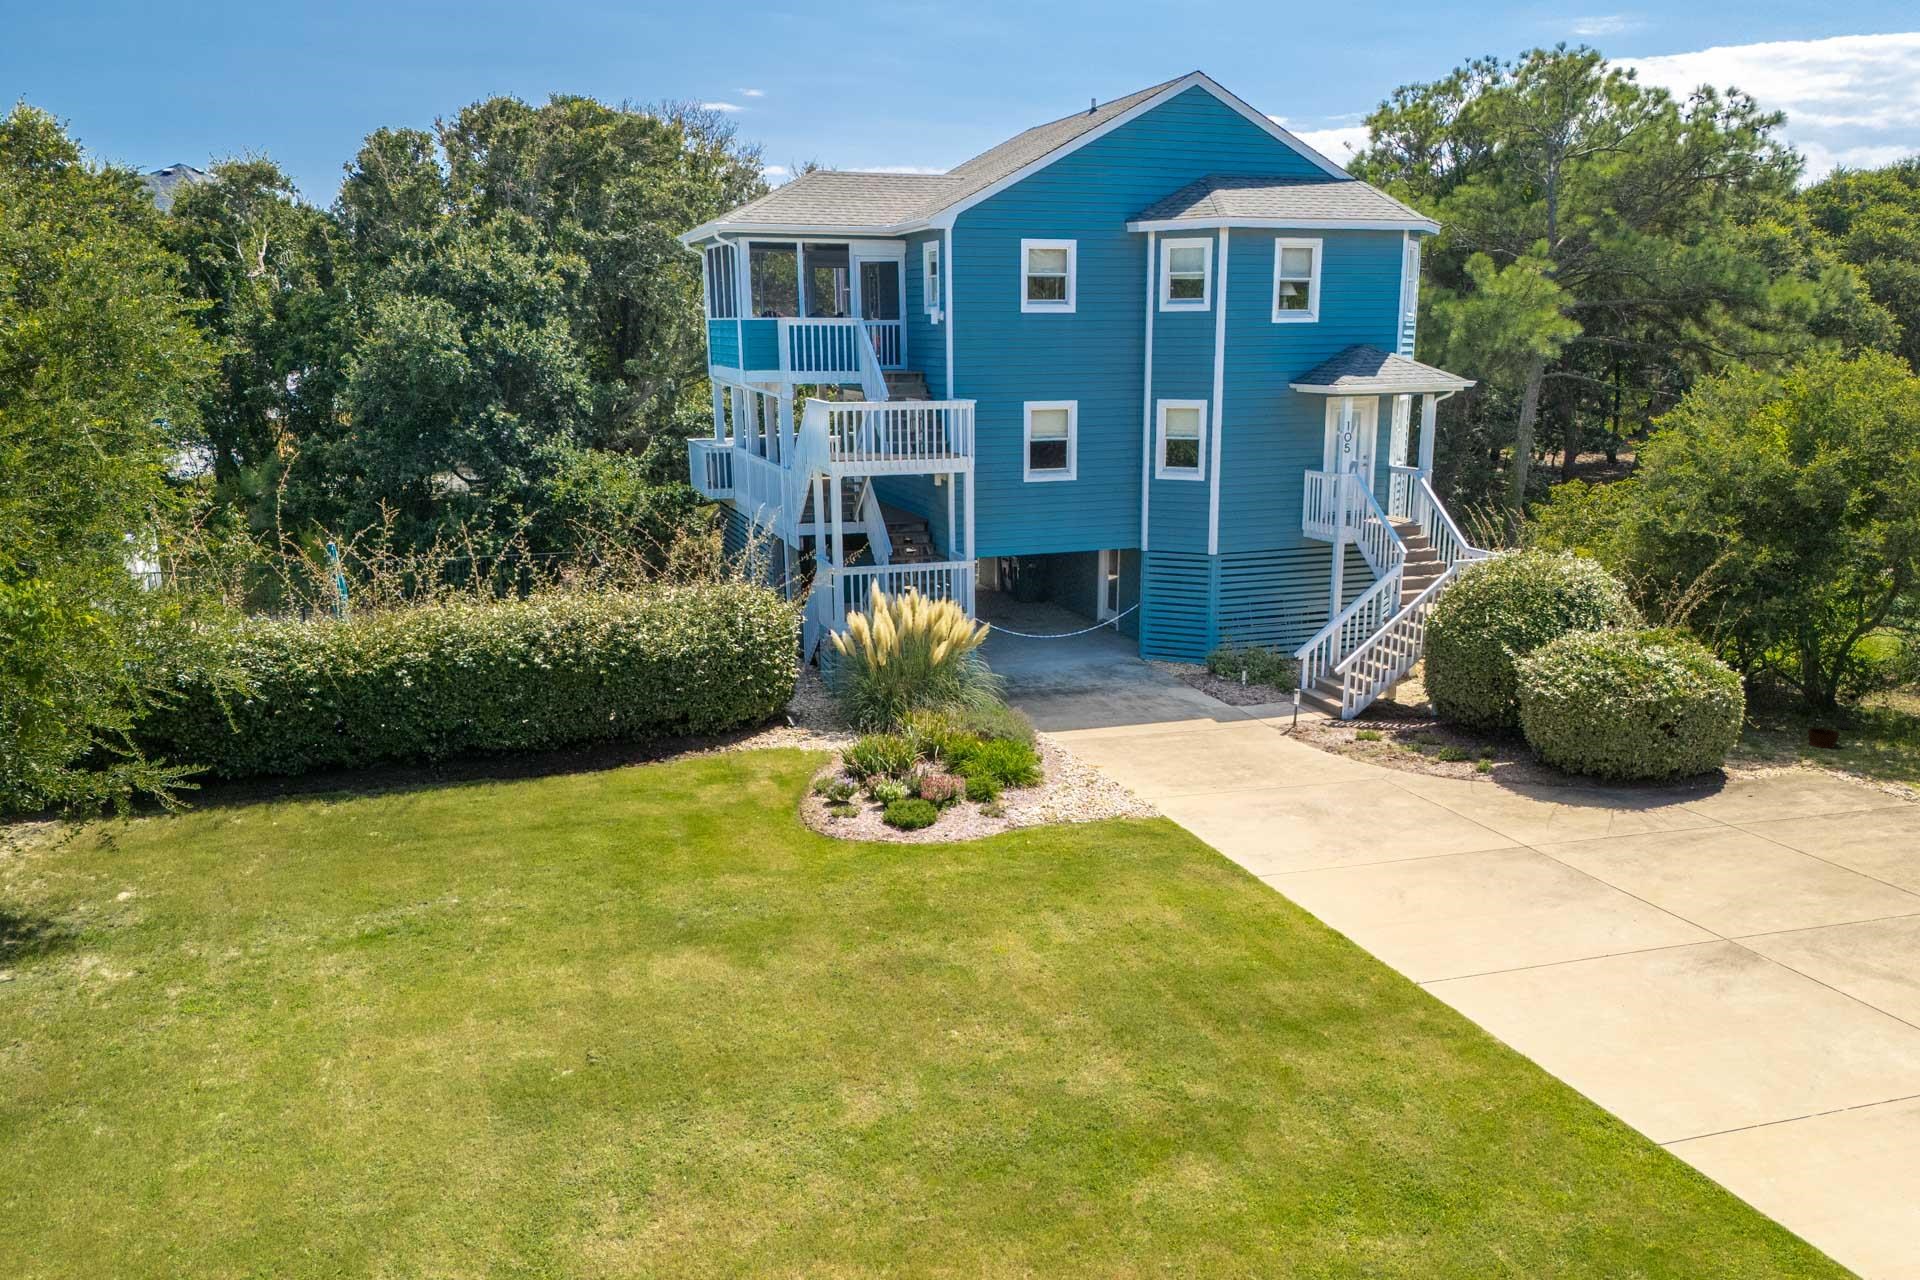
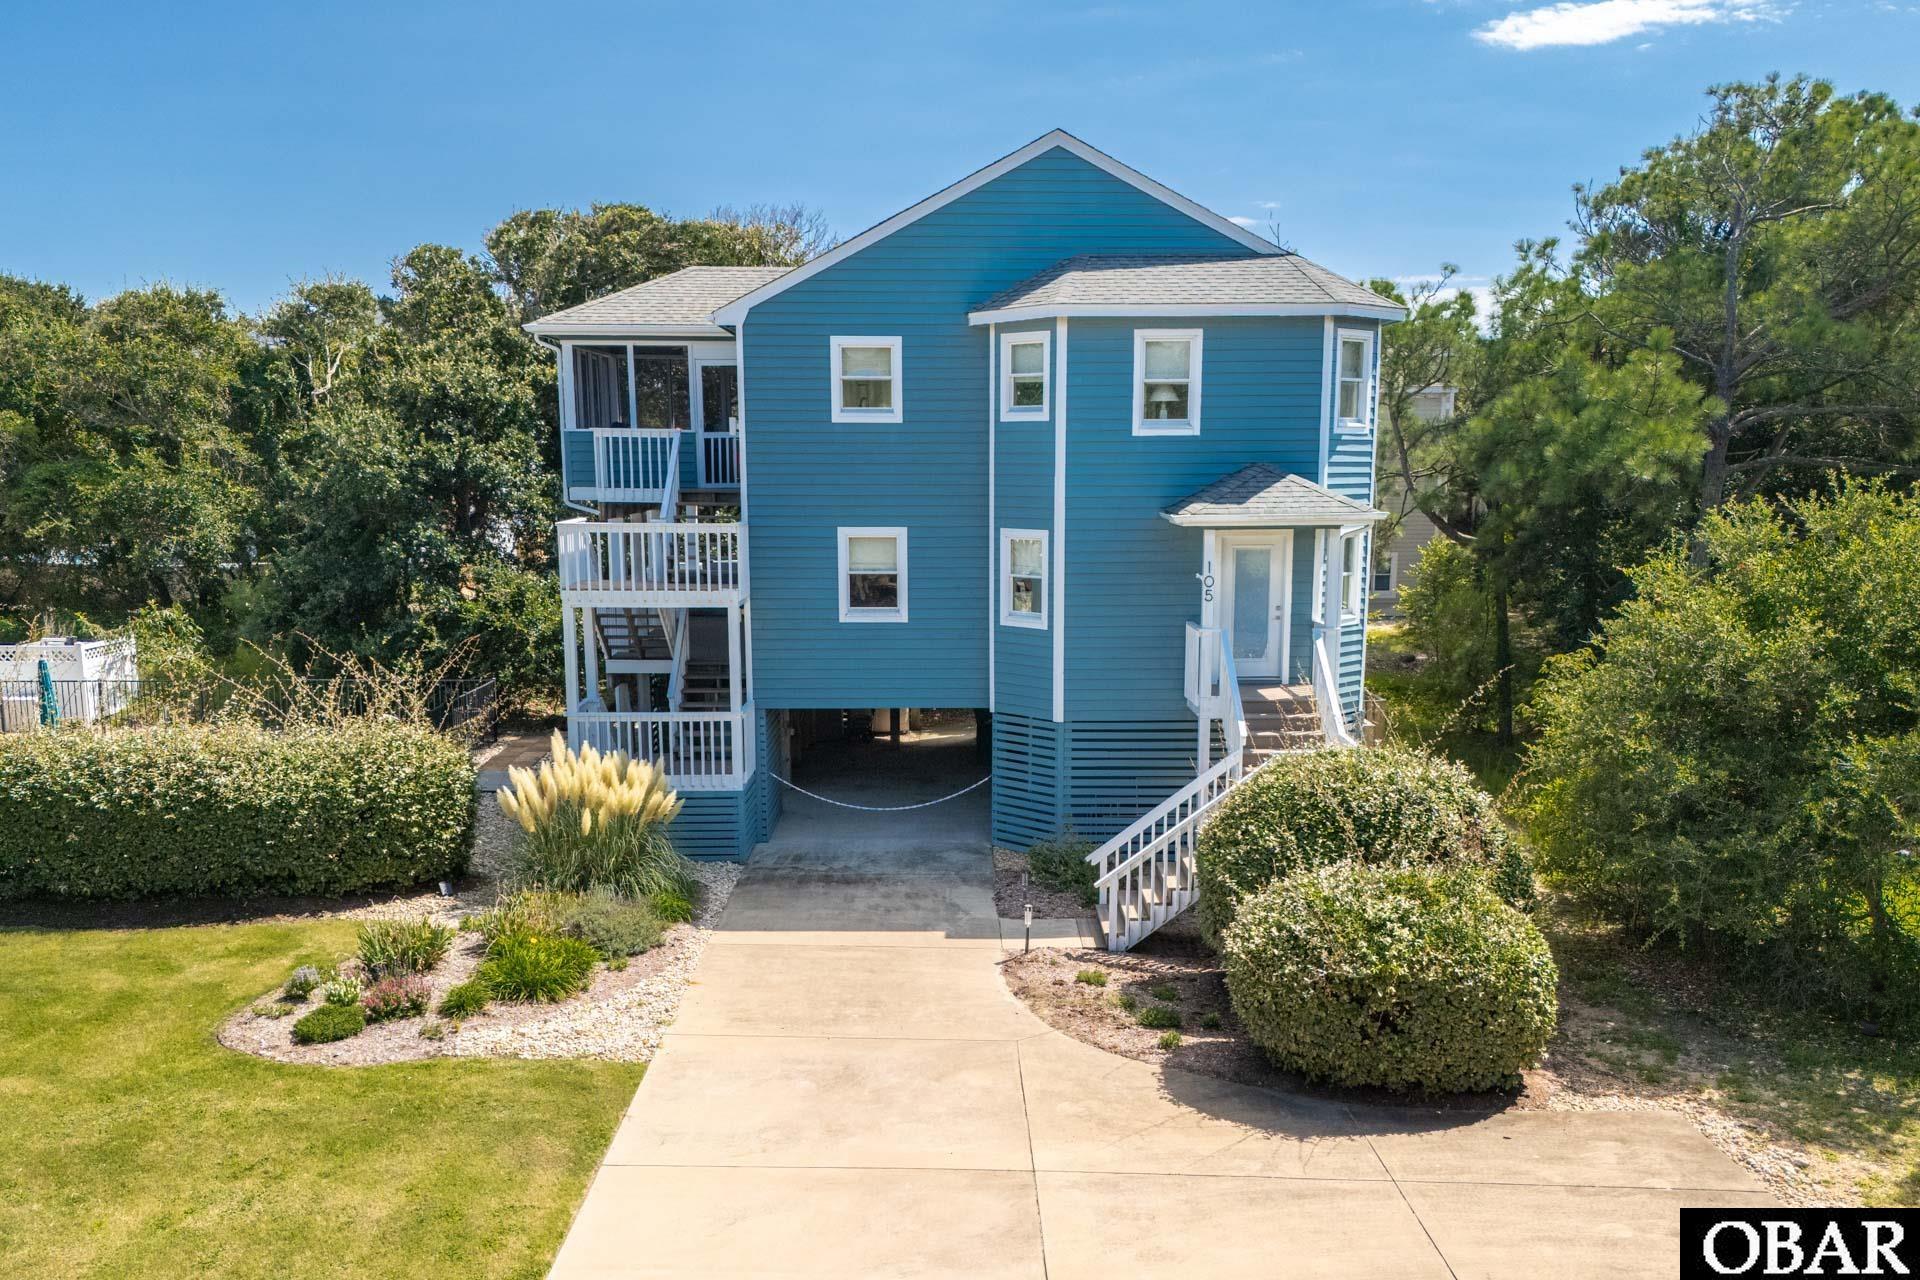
basket: present [1808,728,1840,748] -> none [1770,1029,1817,1065]

